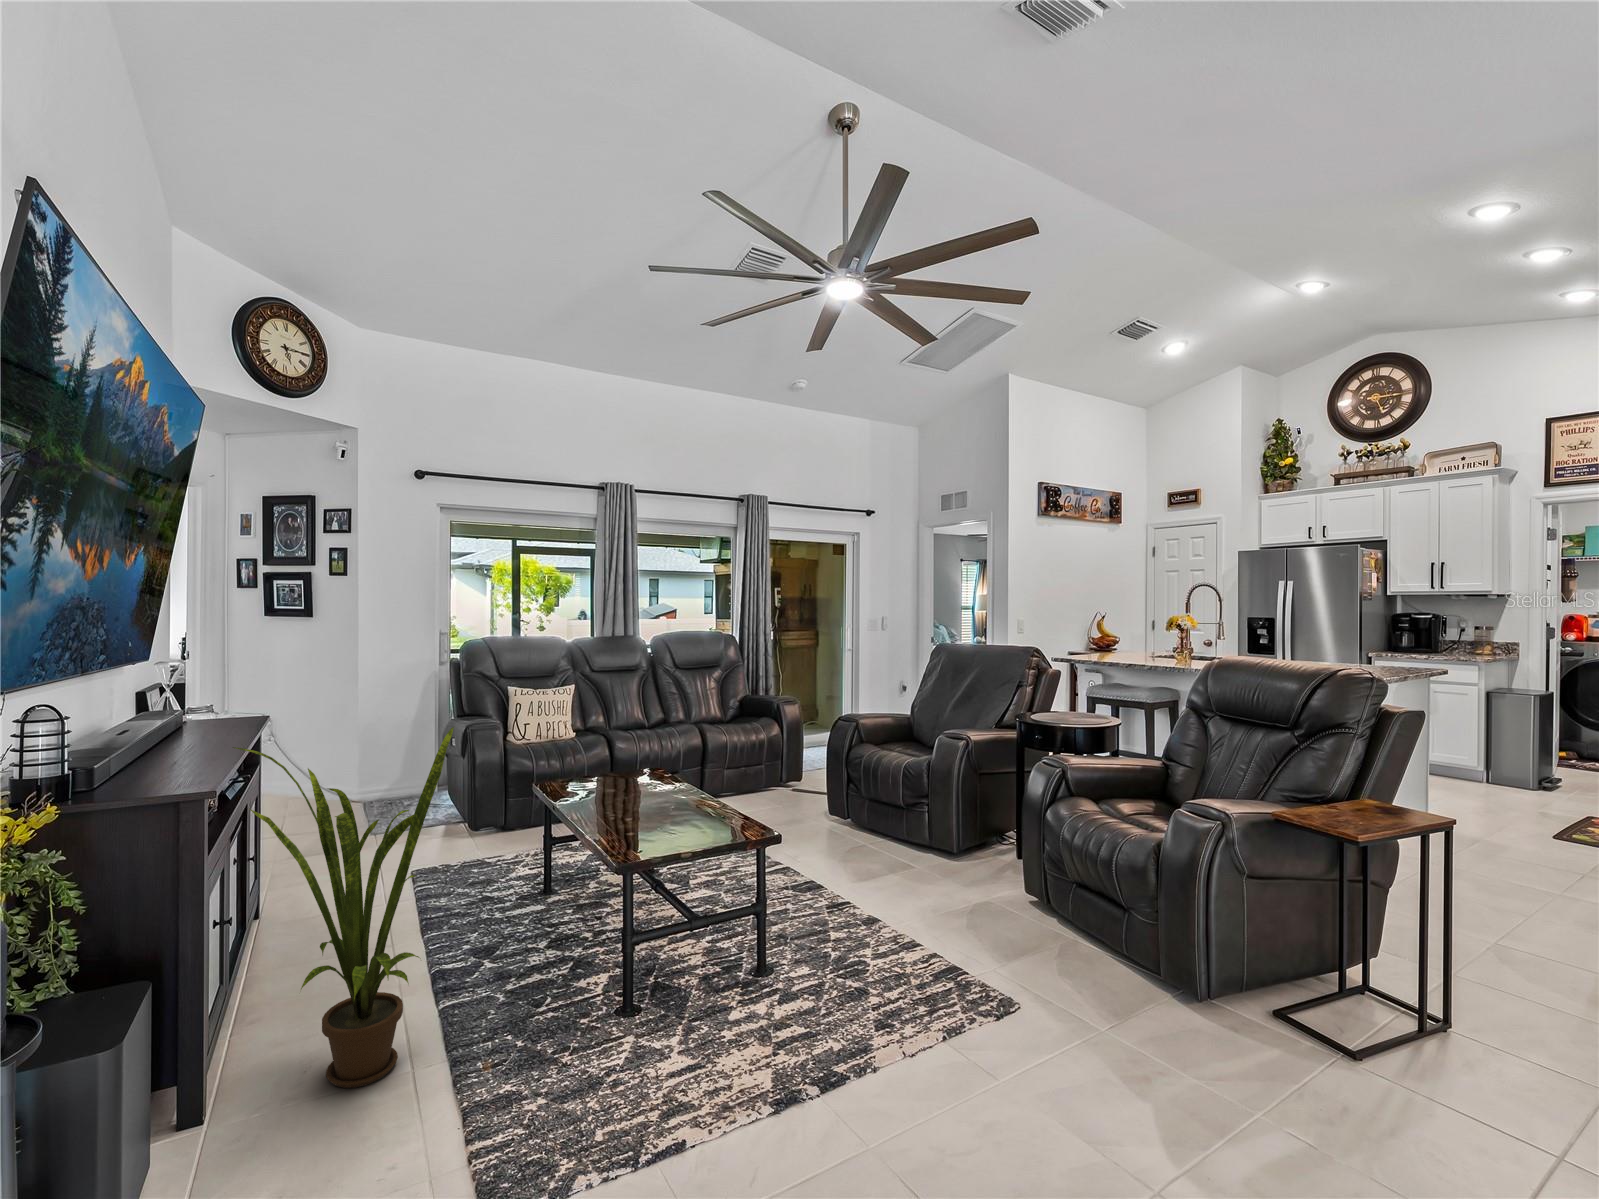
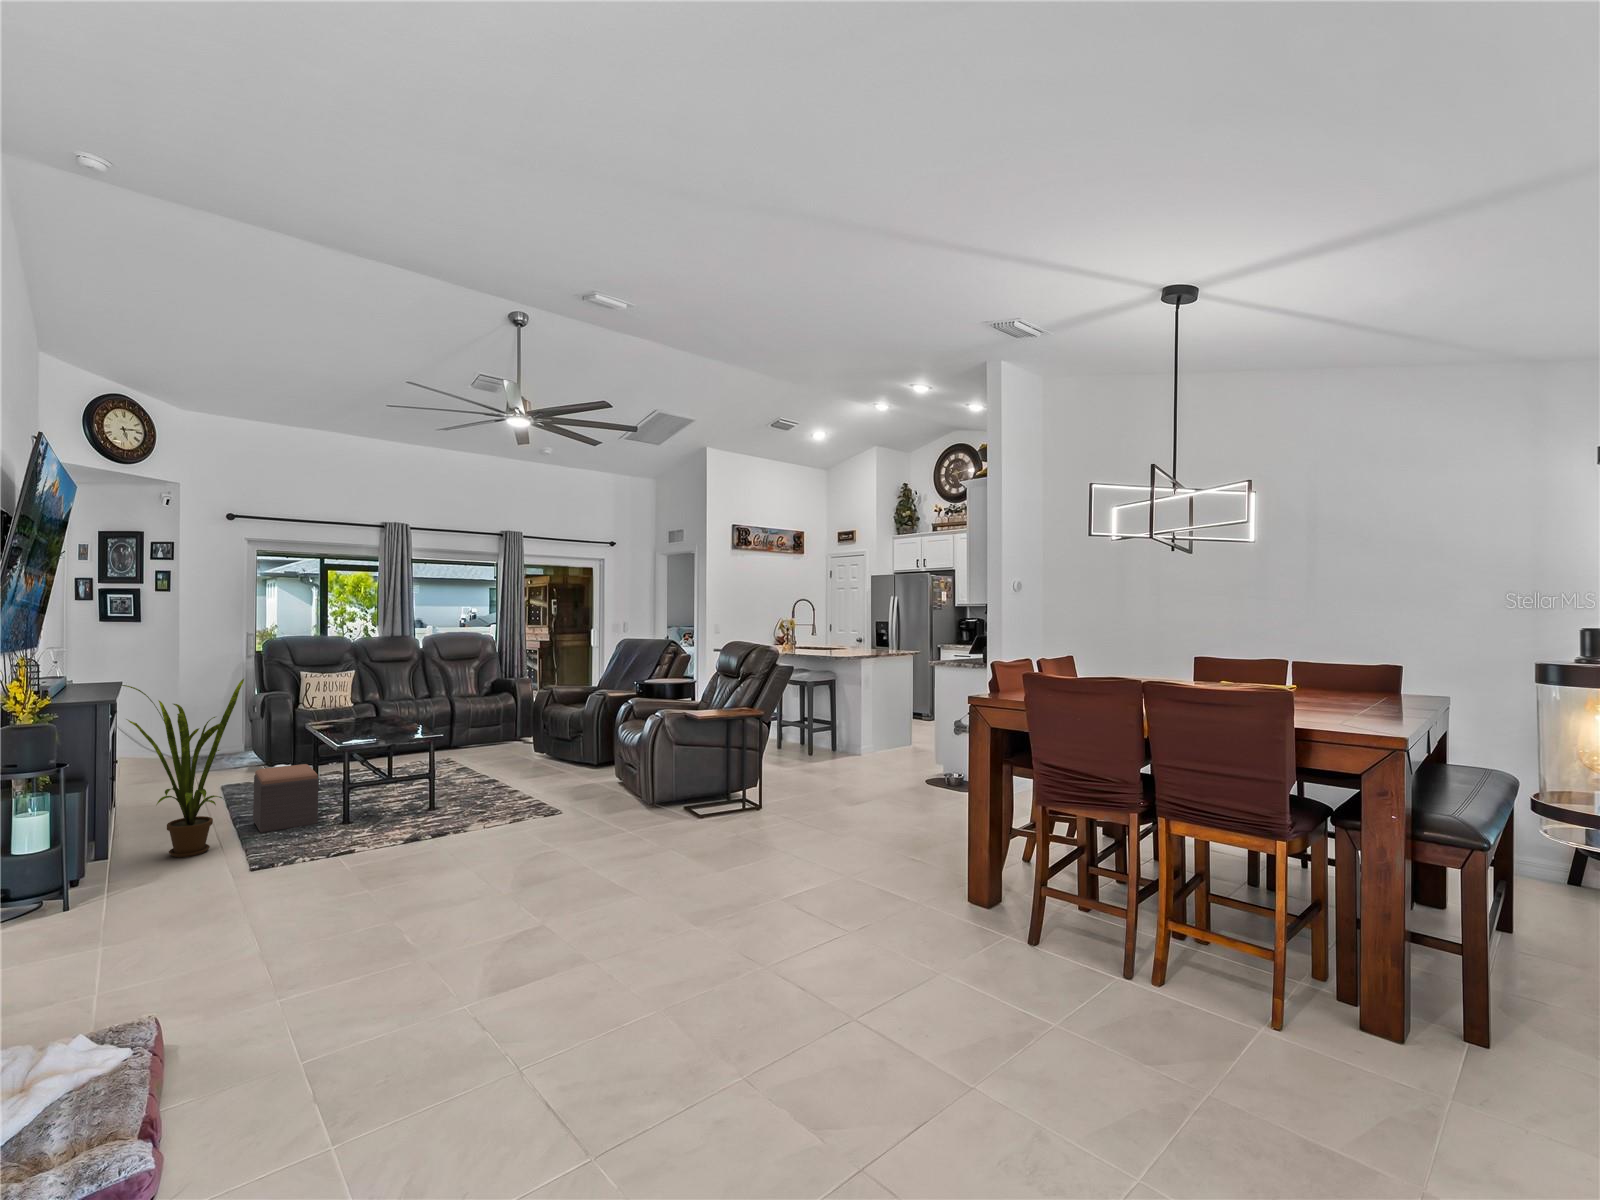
footstool: none [465,865,573,1005] -> present [253,764,319,833]

